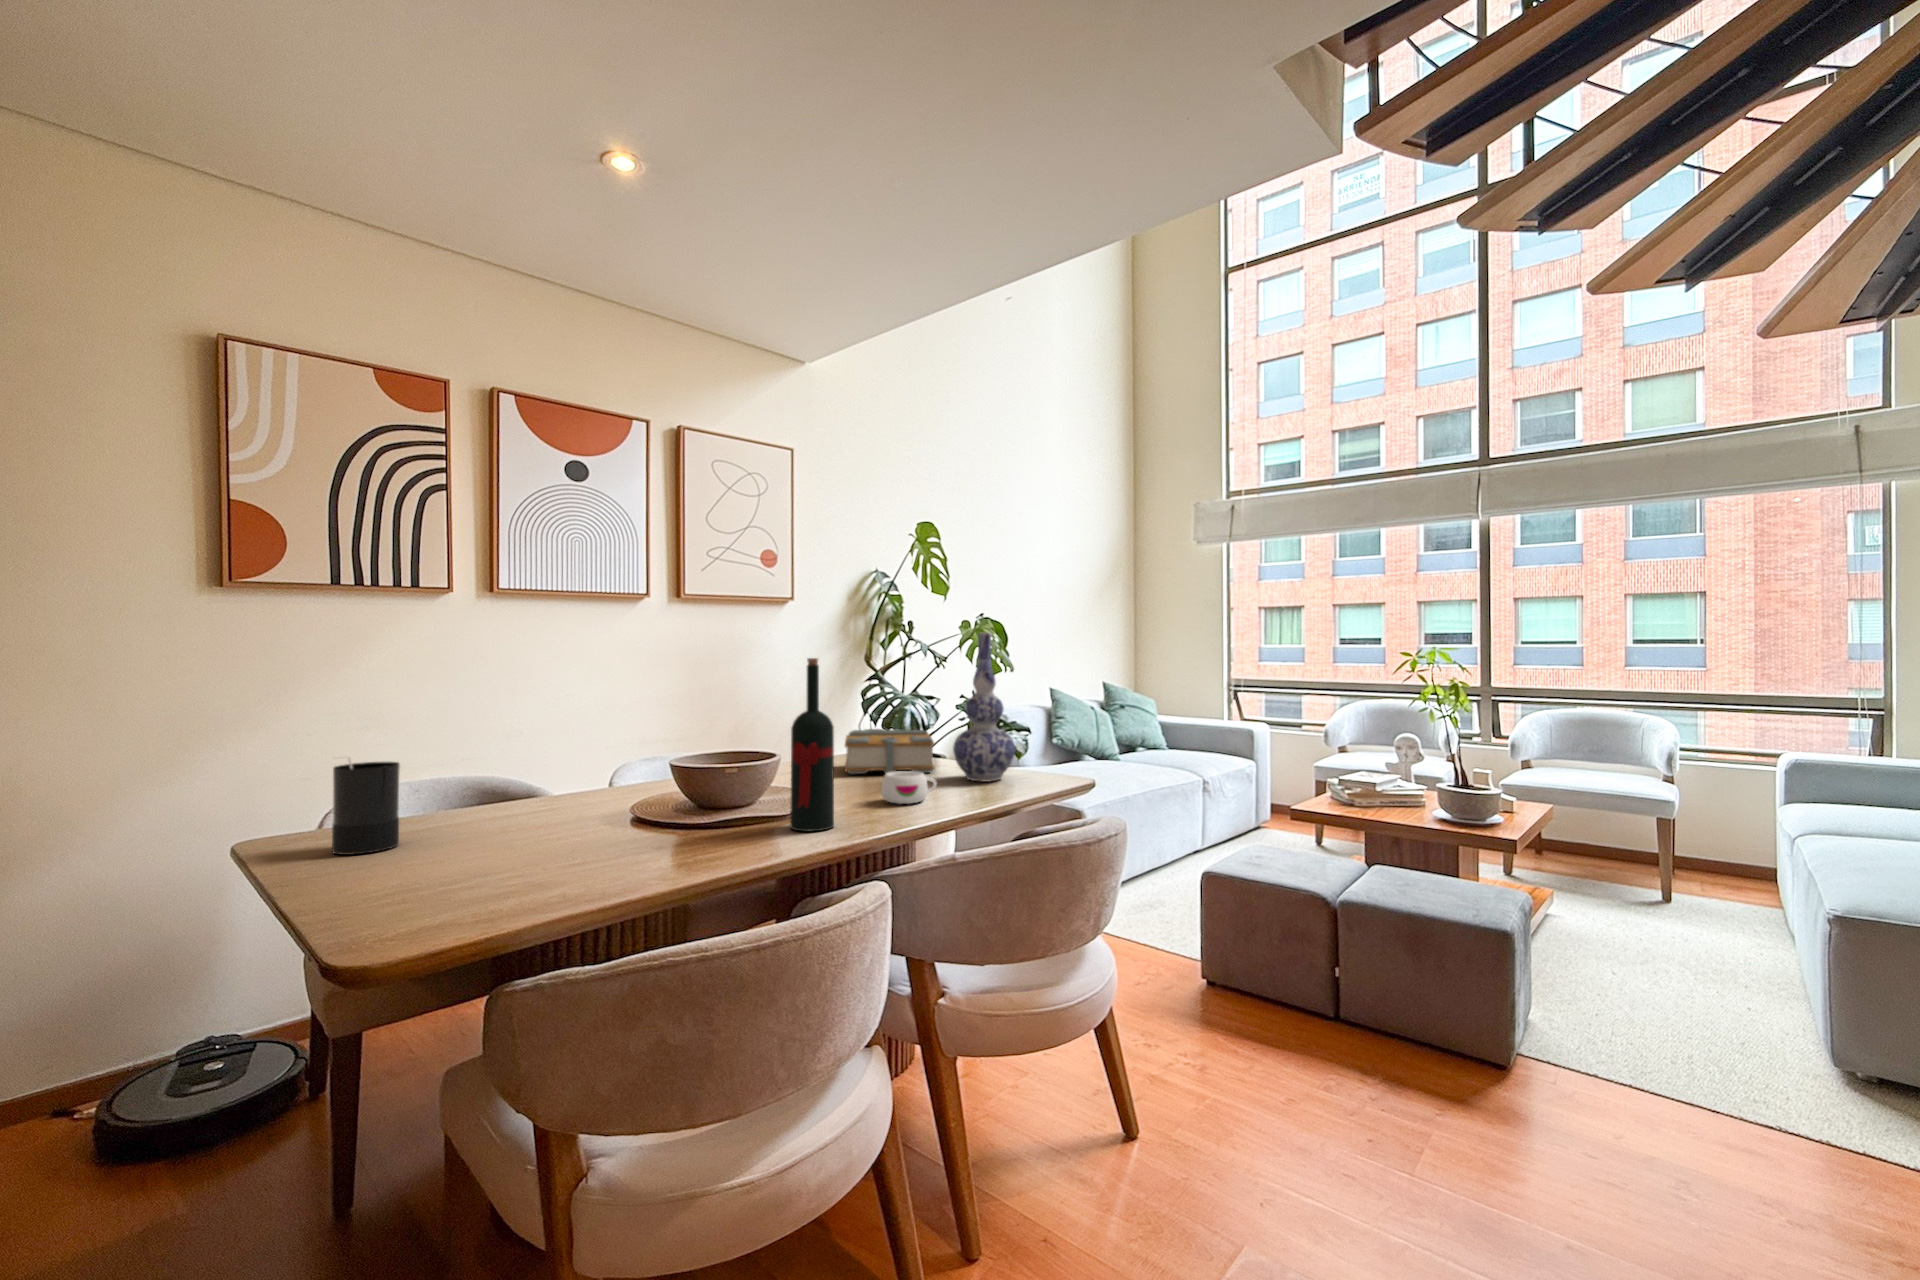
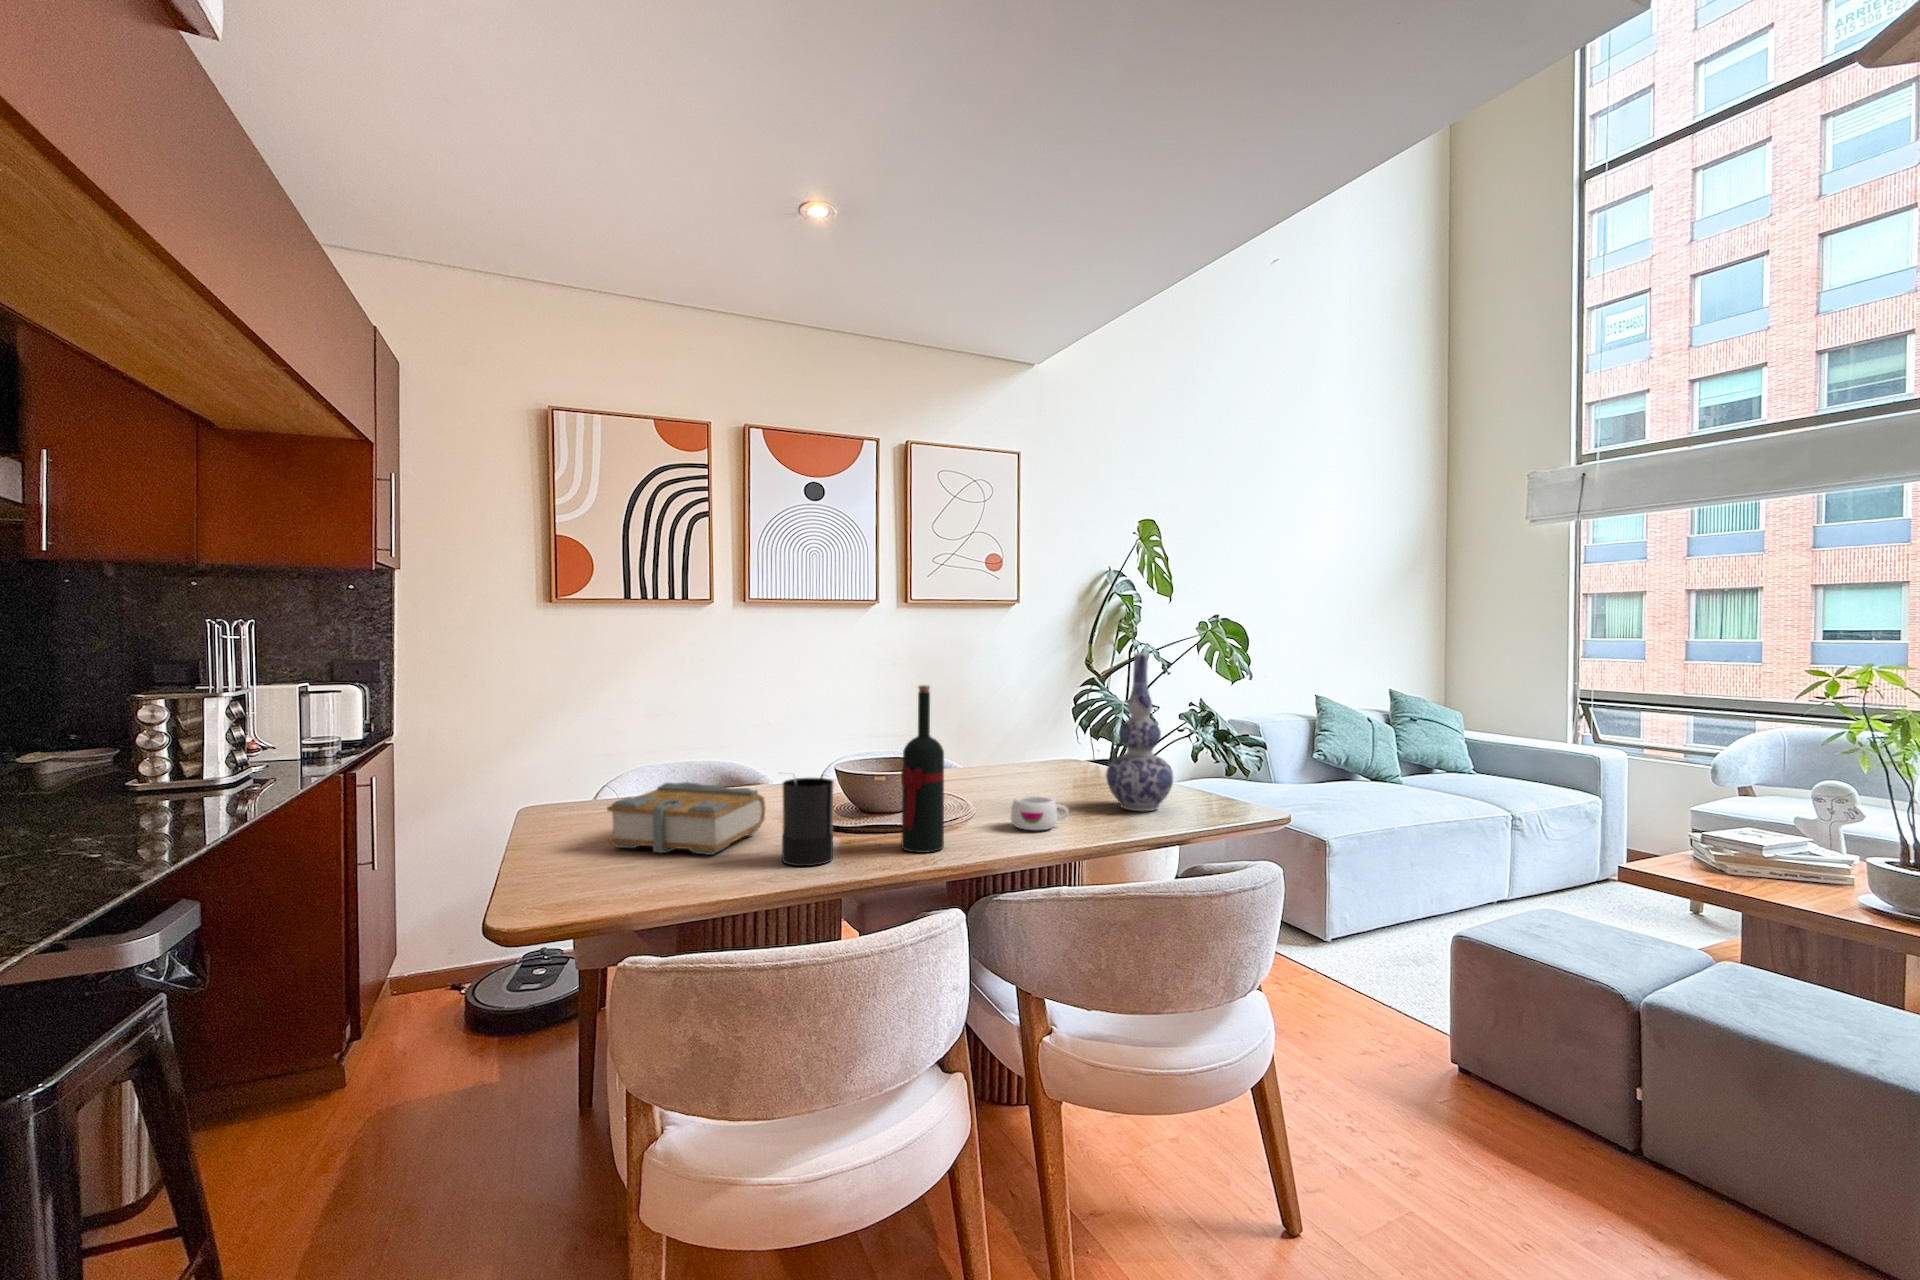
book: present [845,729,934,774] -> present [607,782,766,855]
candle: present [332,758,400,855] -> present [782,777,834,866]

